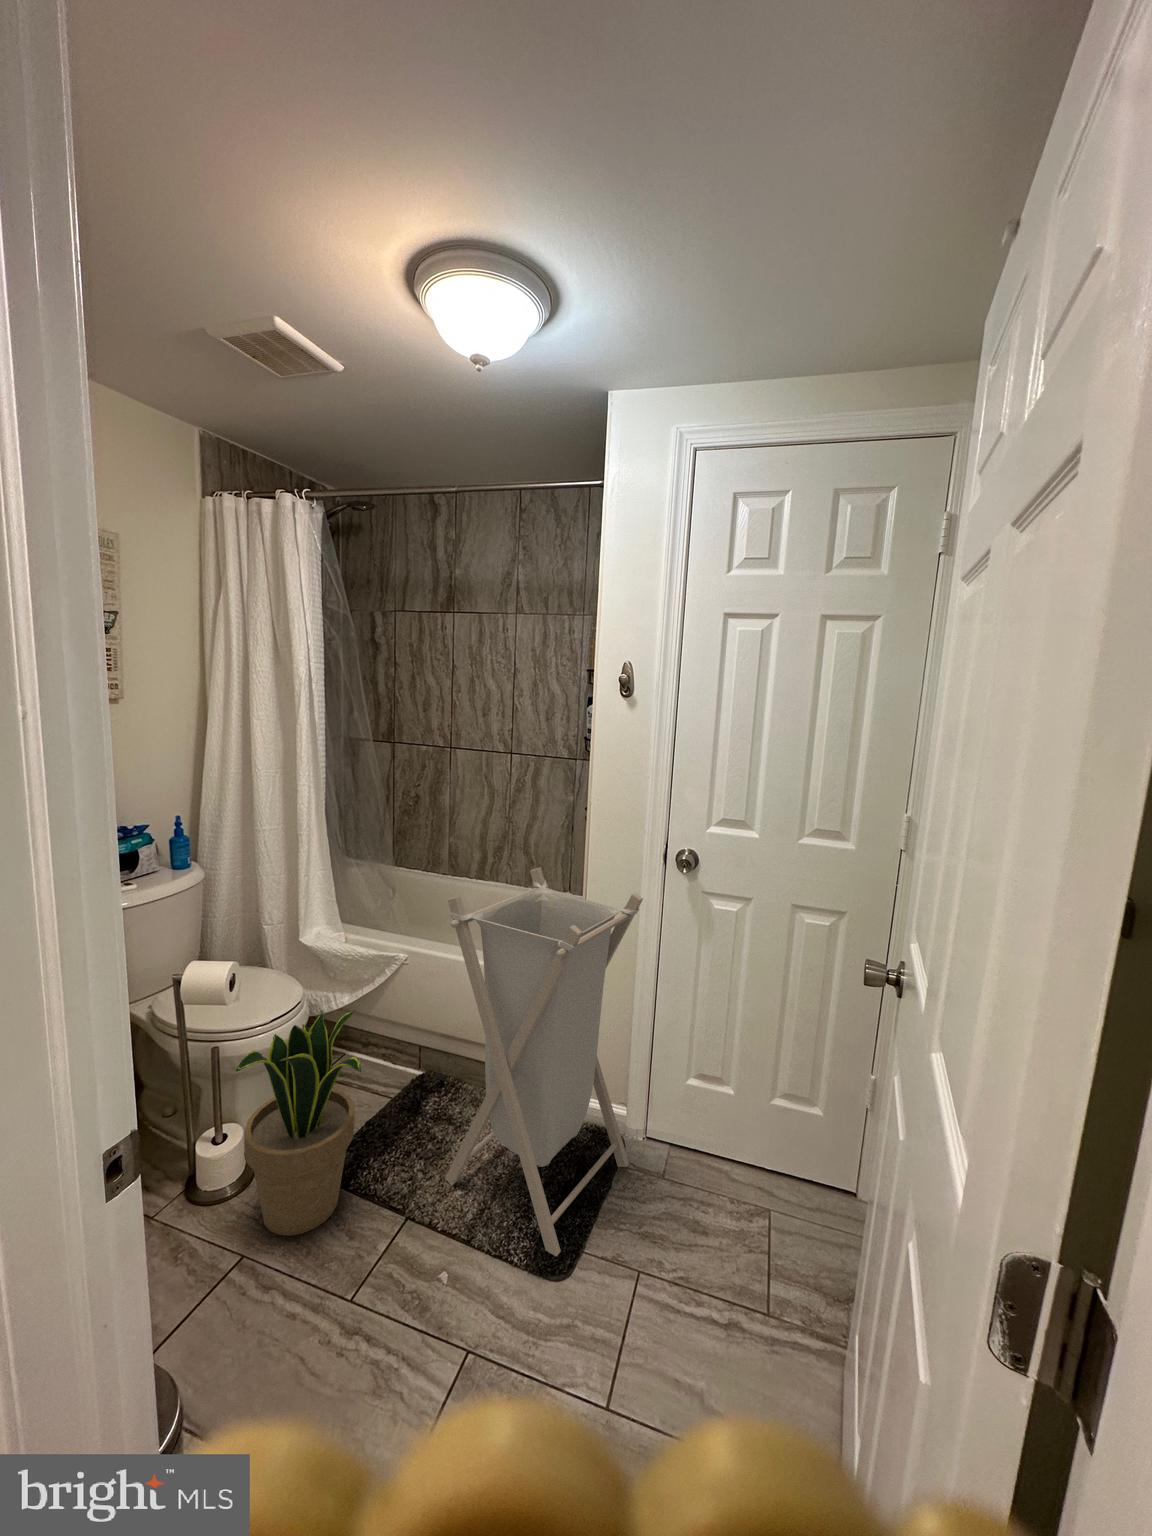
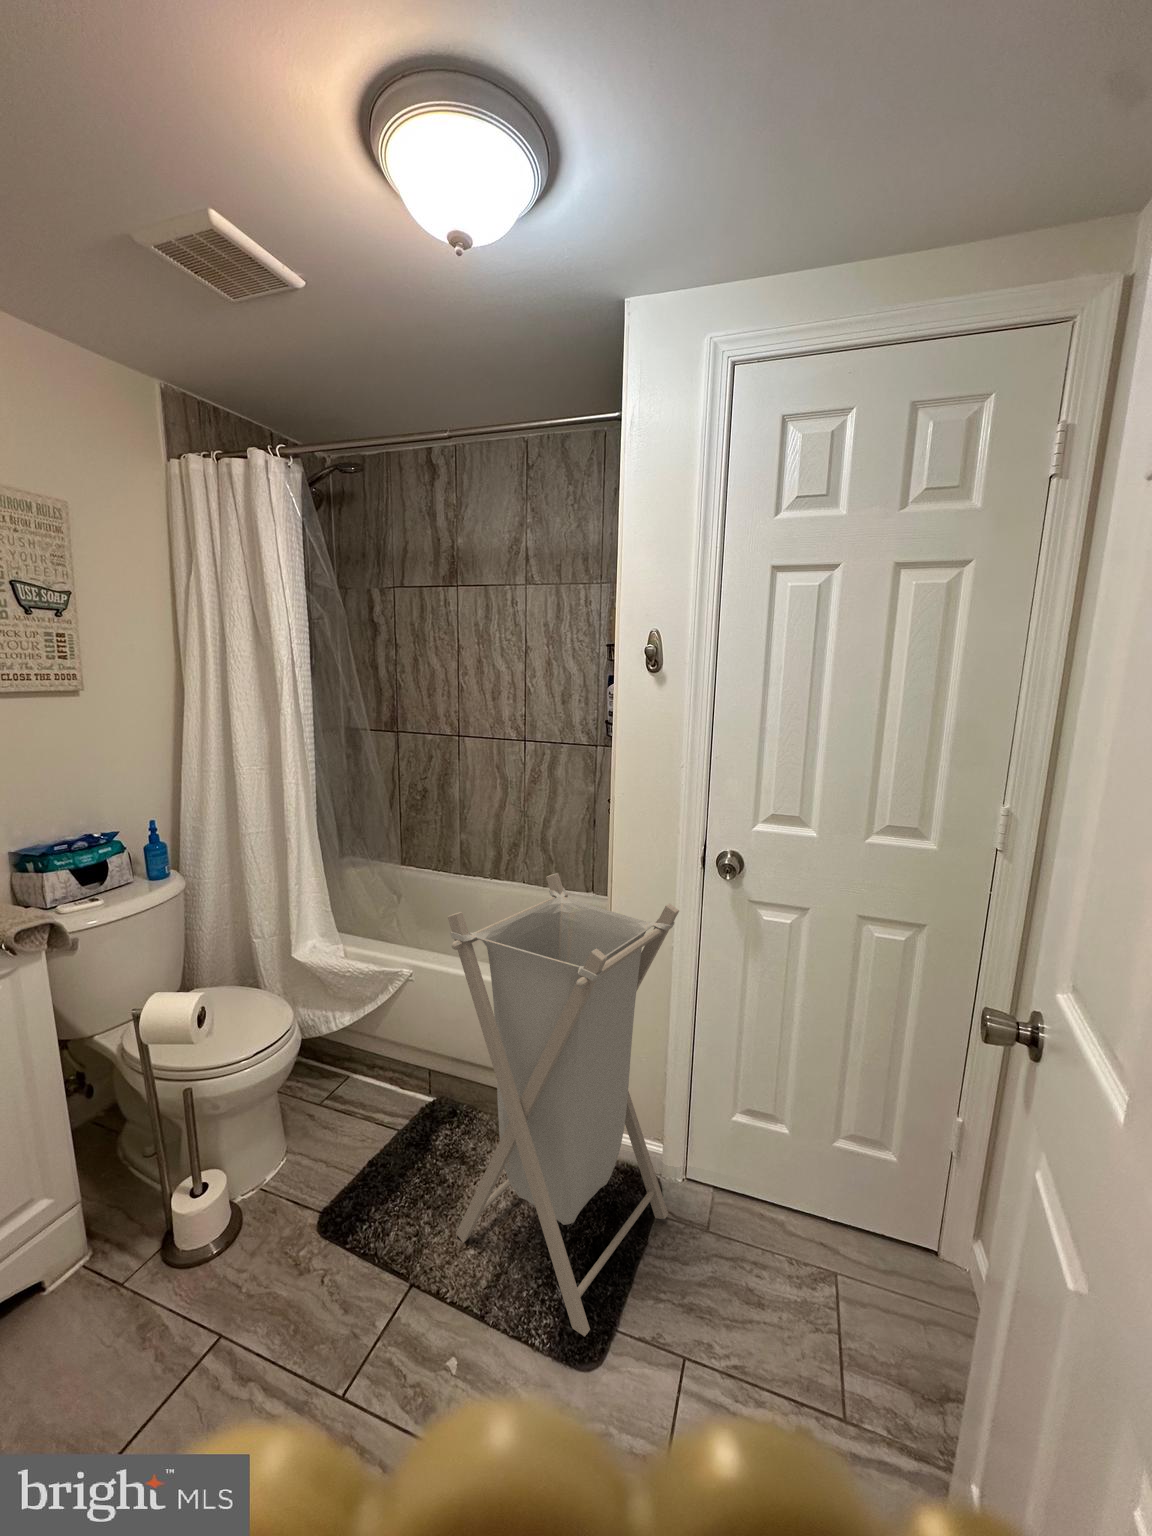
potted plant: present [236,1011,361,1236] -> none [201,1043,351,1308]

